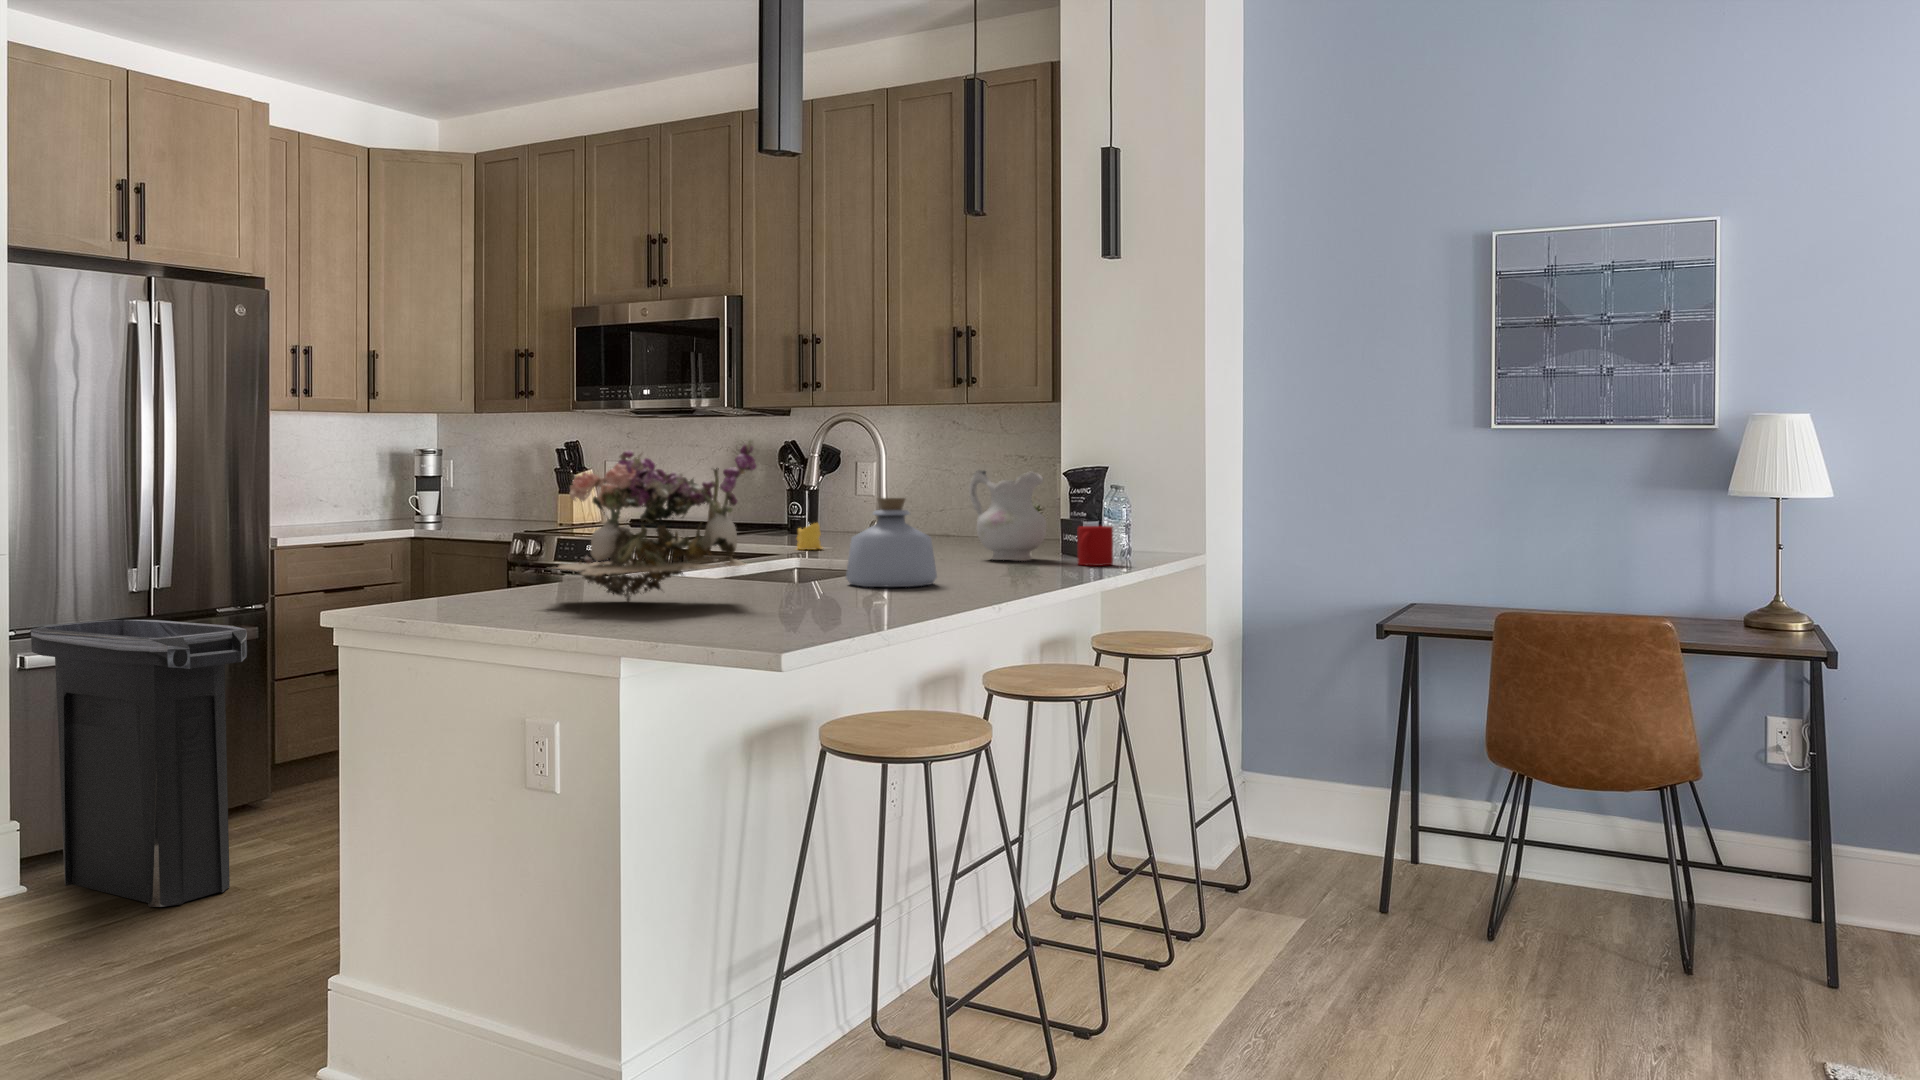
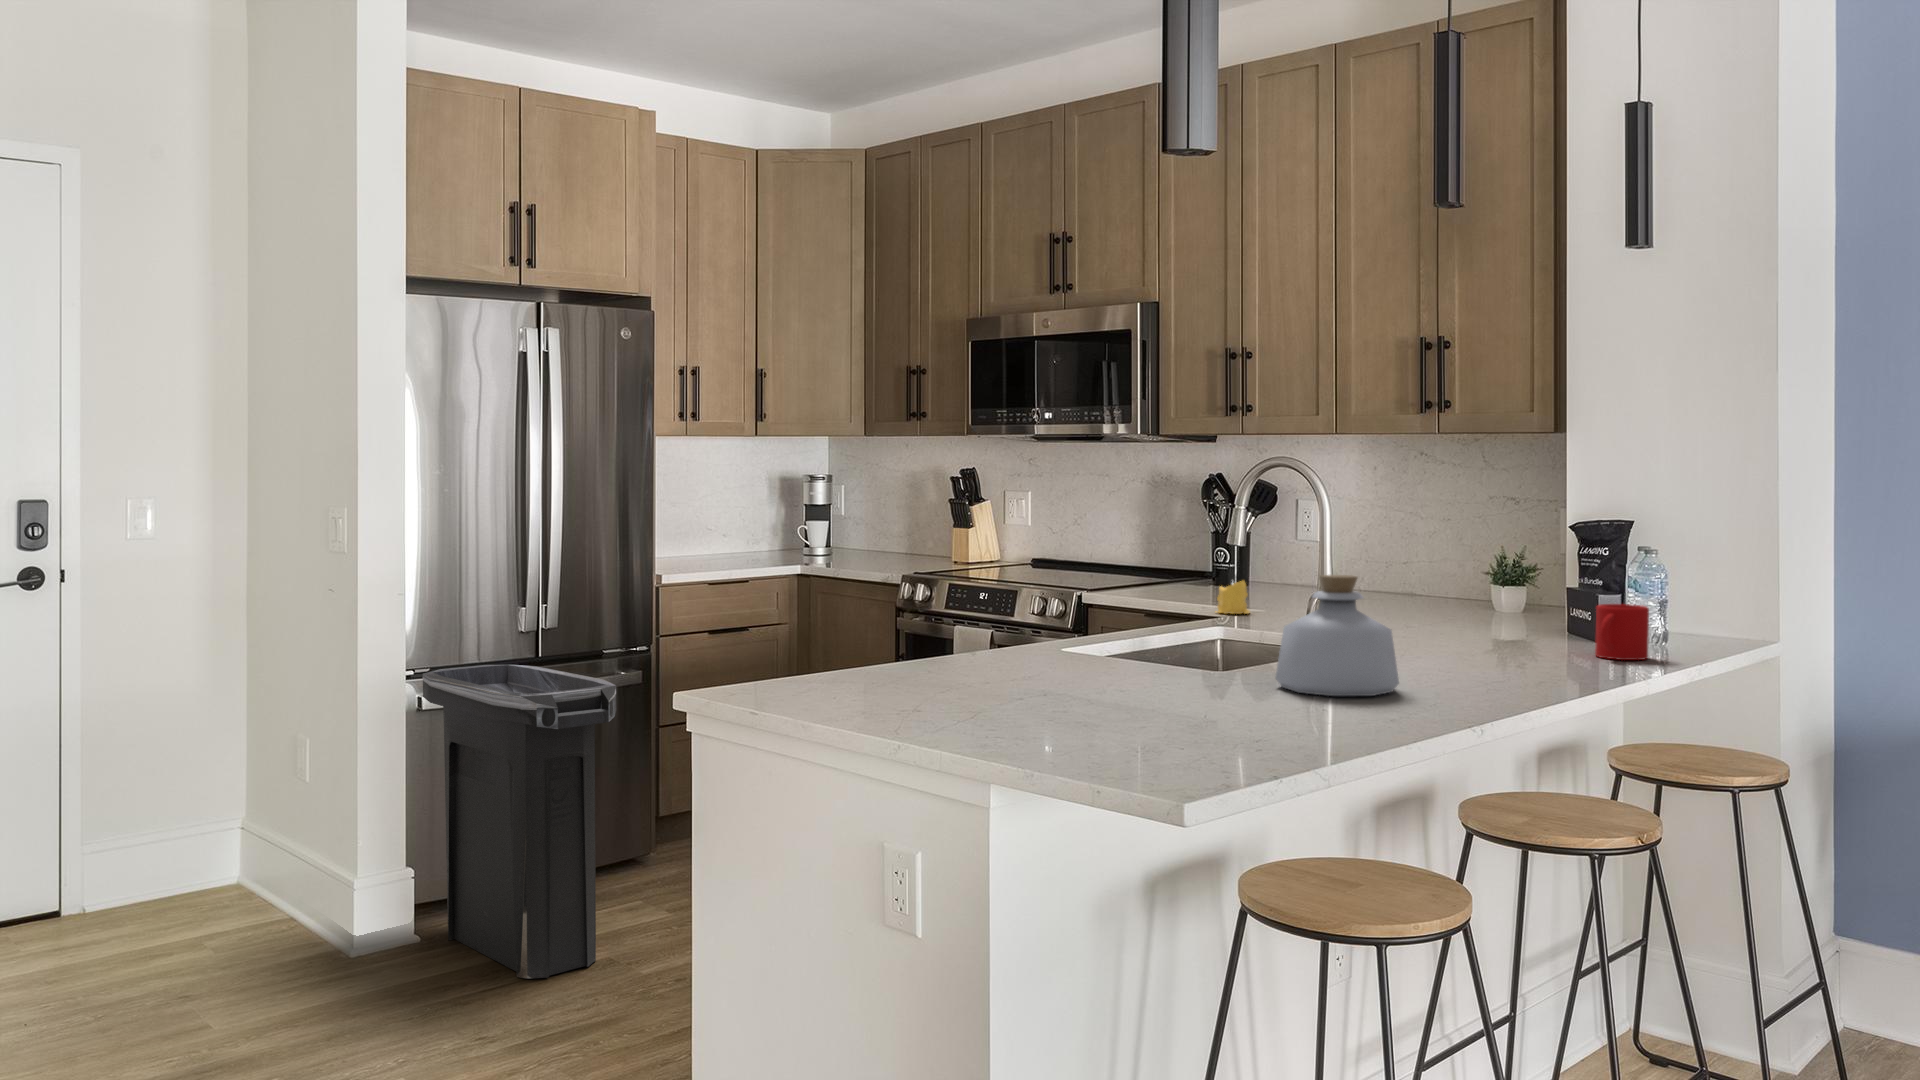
flower arrangement: present [555,440,756,603] -> none [899,511,1159,714]
ceramic pitcher: present [969,470,1046,561] -> none [1443,523,1550,646]

